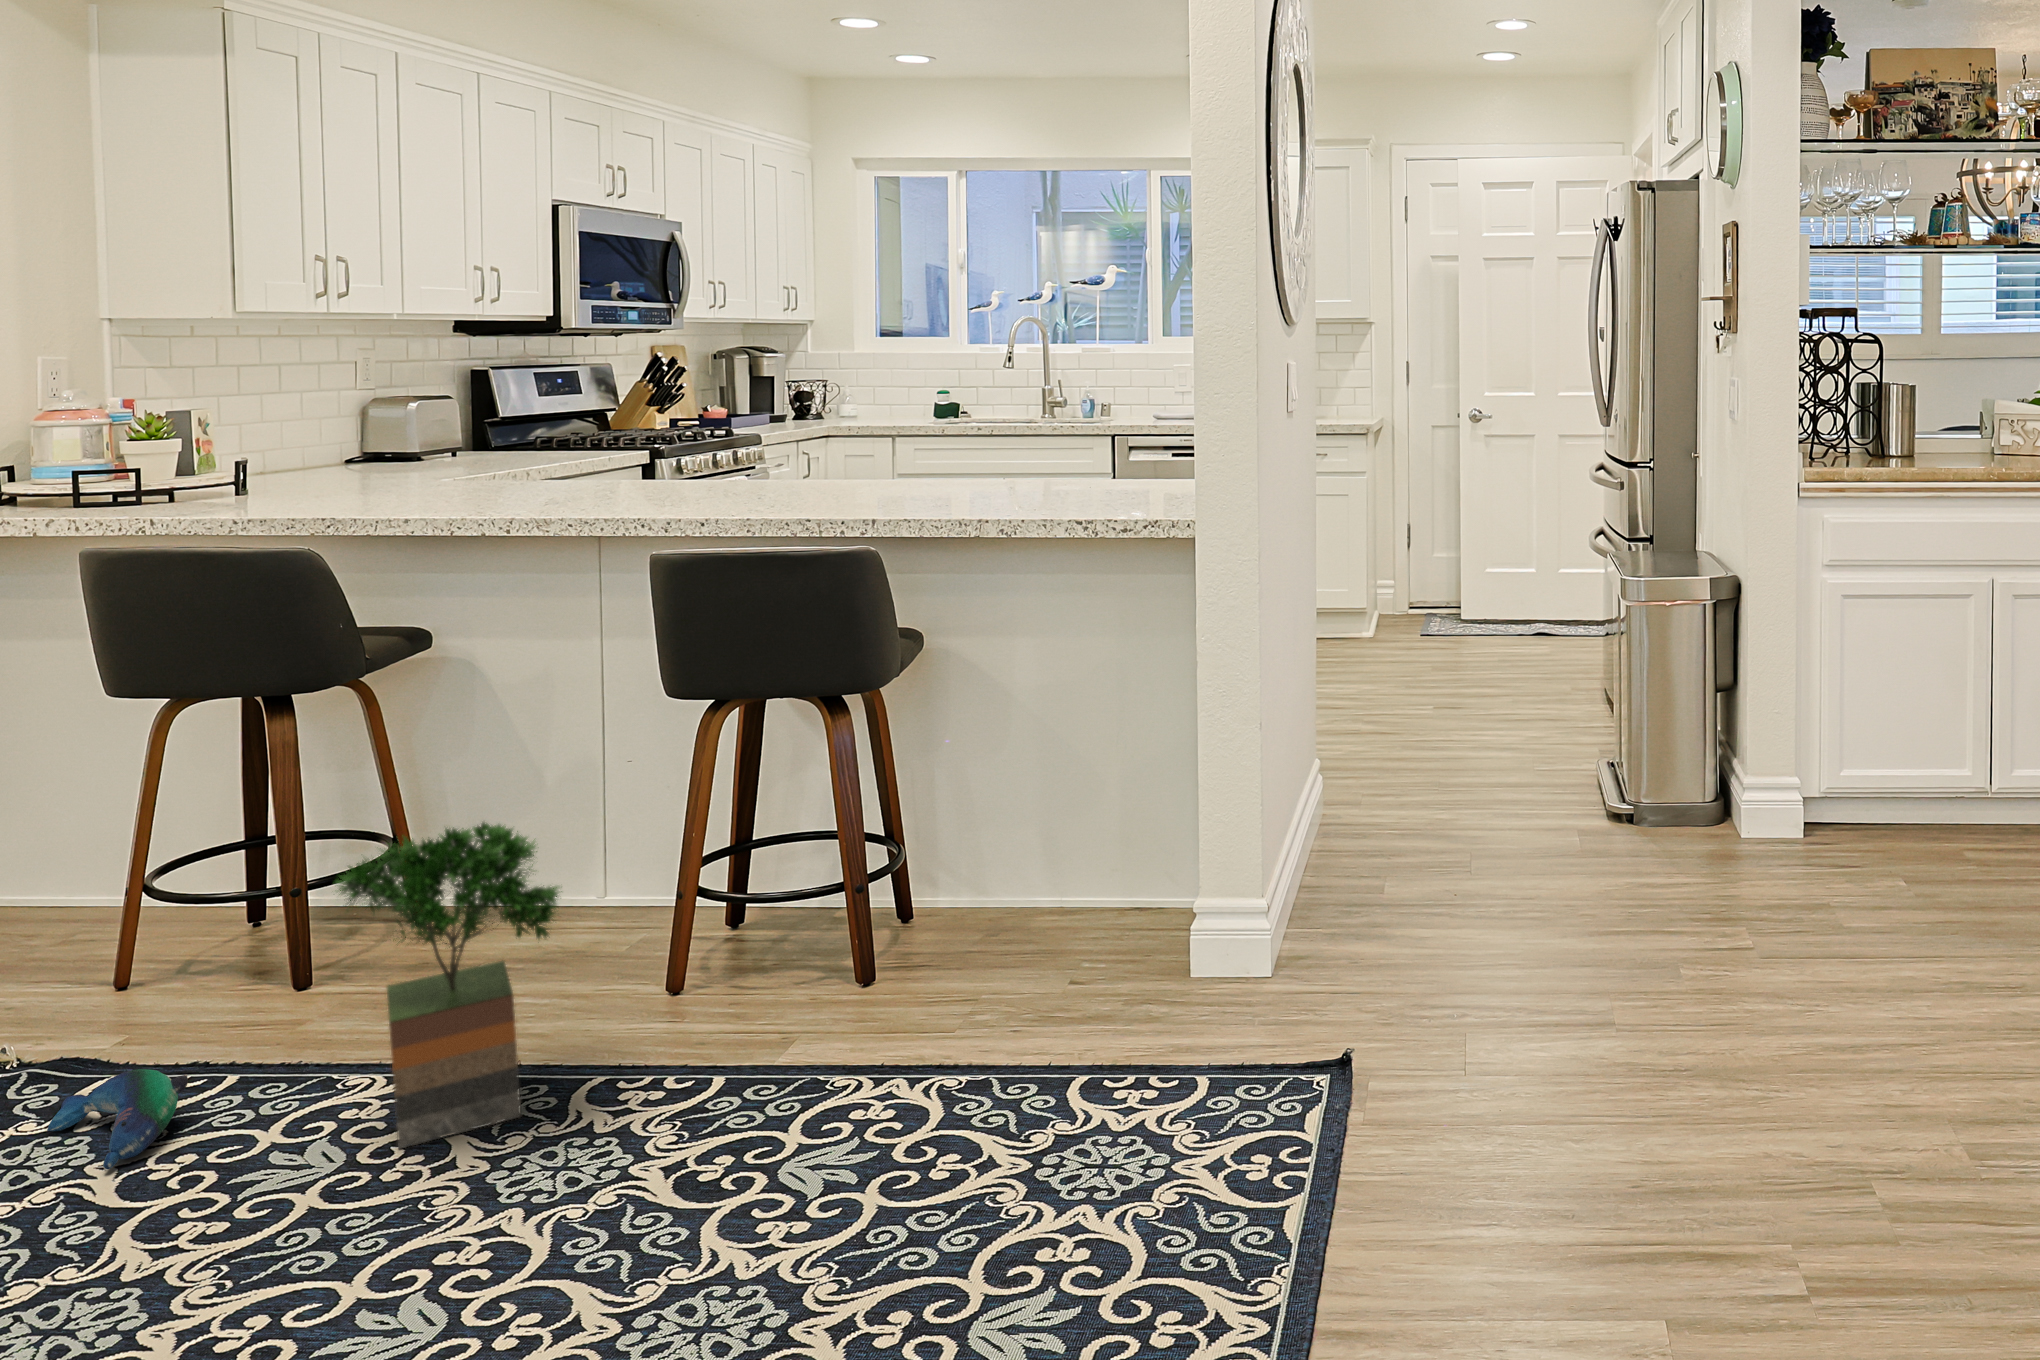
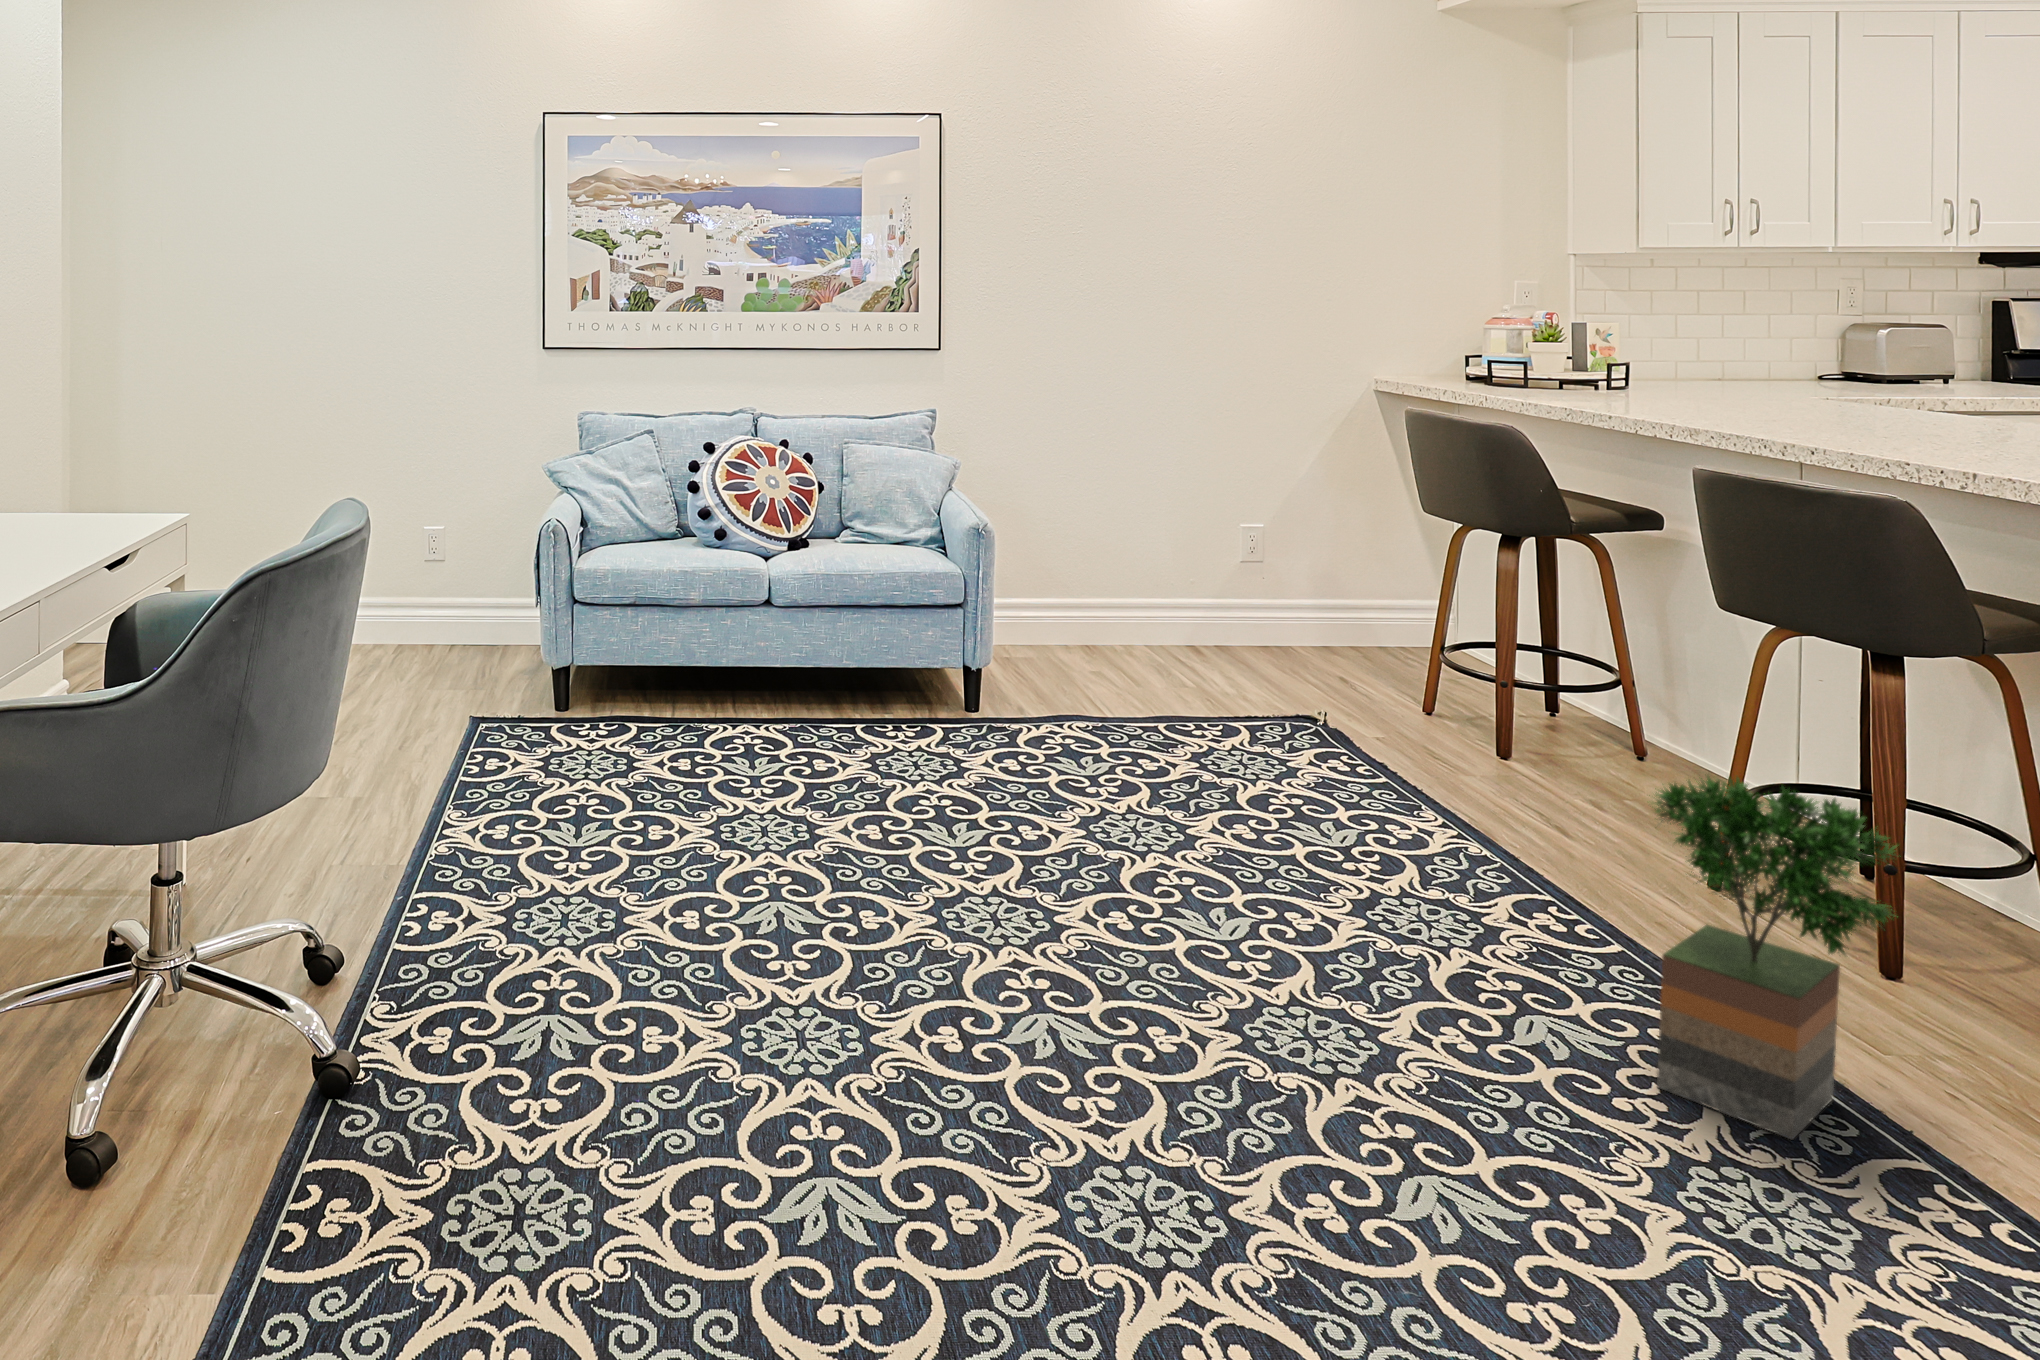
plush toy: present [47,1069,188,1169] -> none [1460,889,1556,960]

